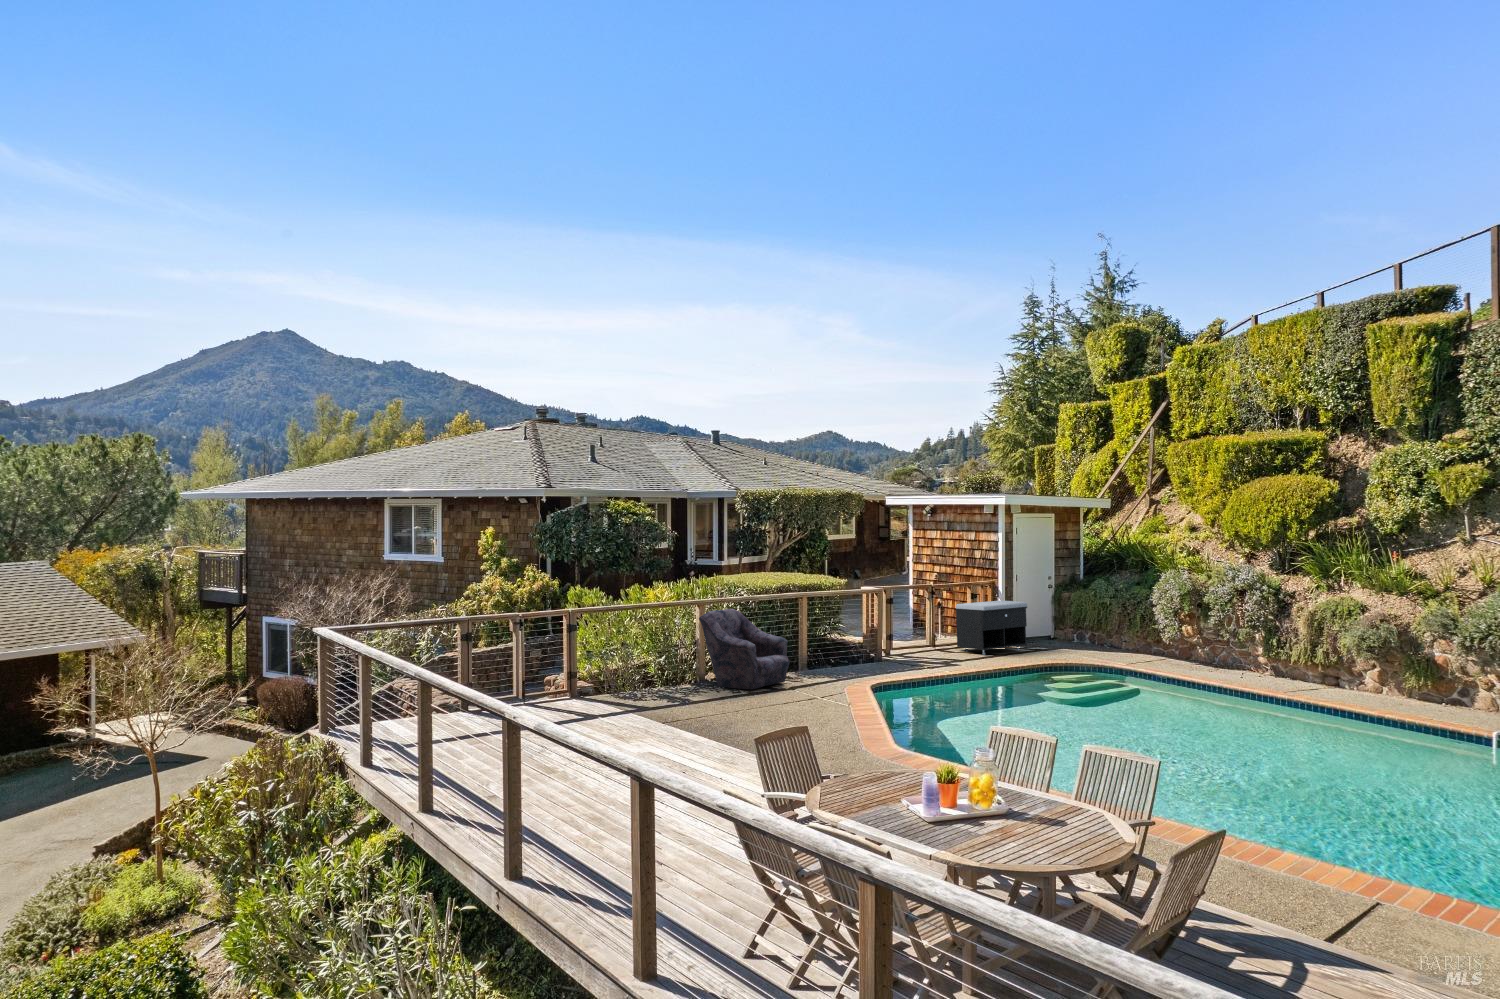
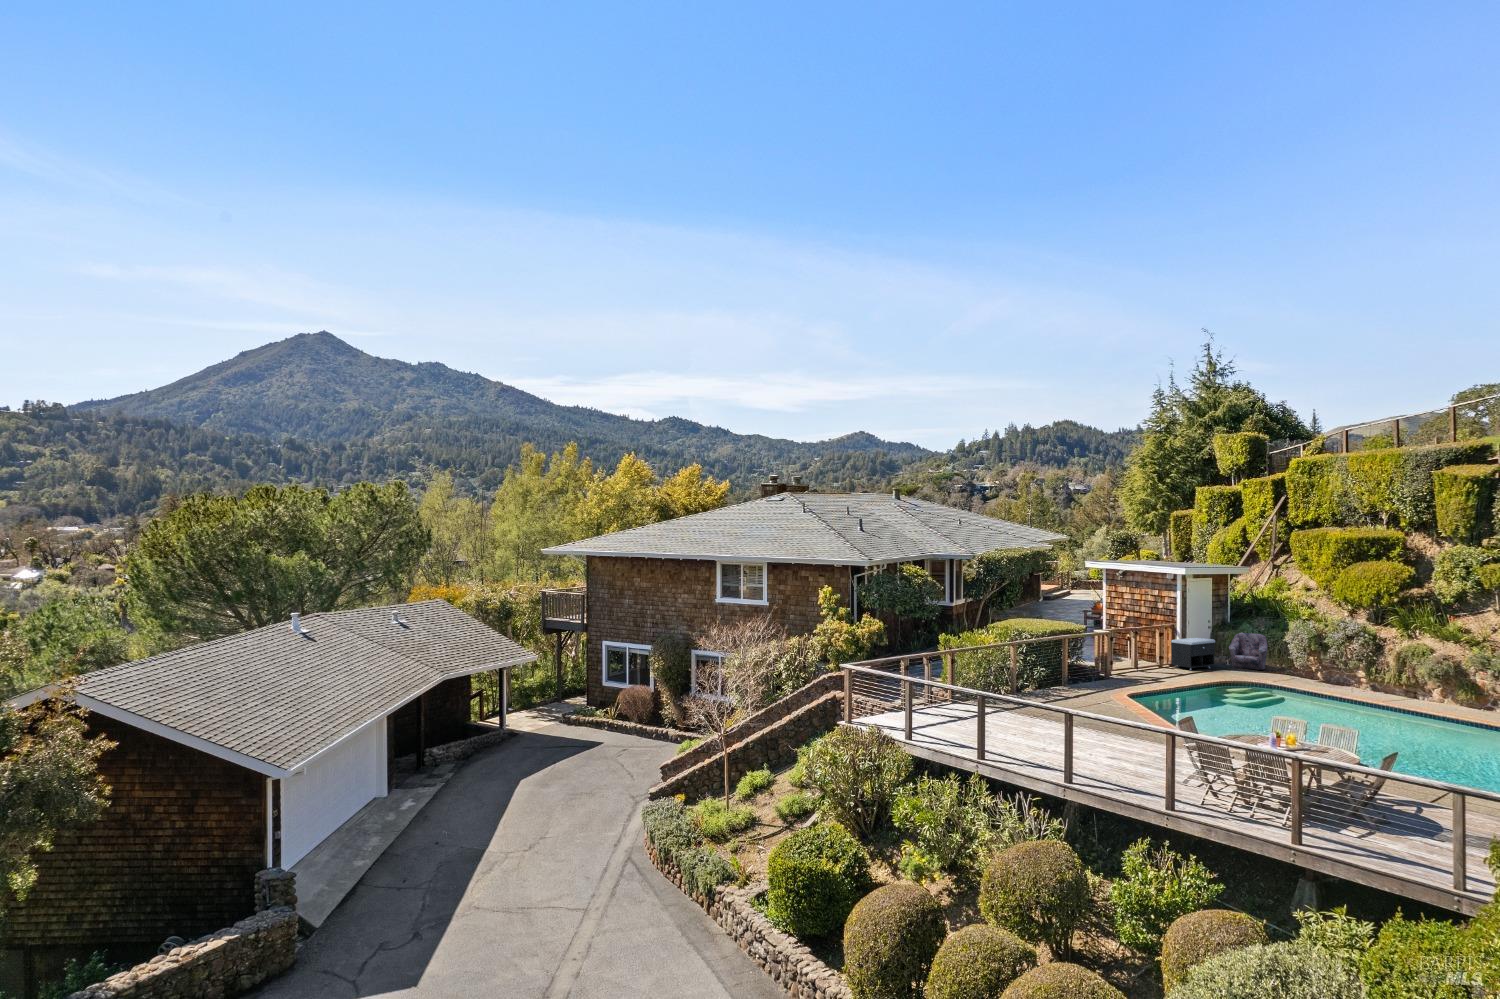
armchair: present [699,609,789,689] -> present [1229,633,1268,670]

